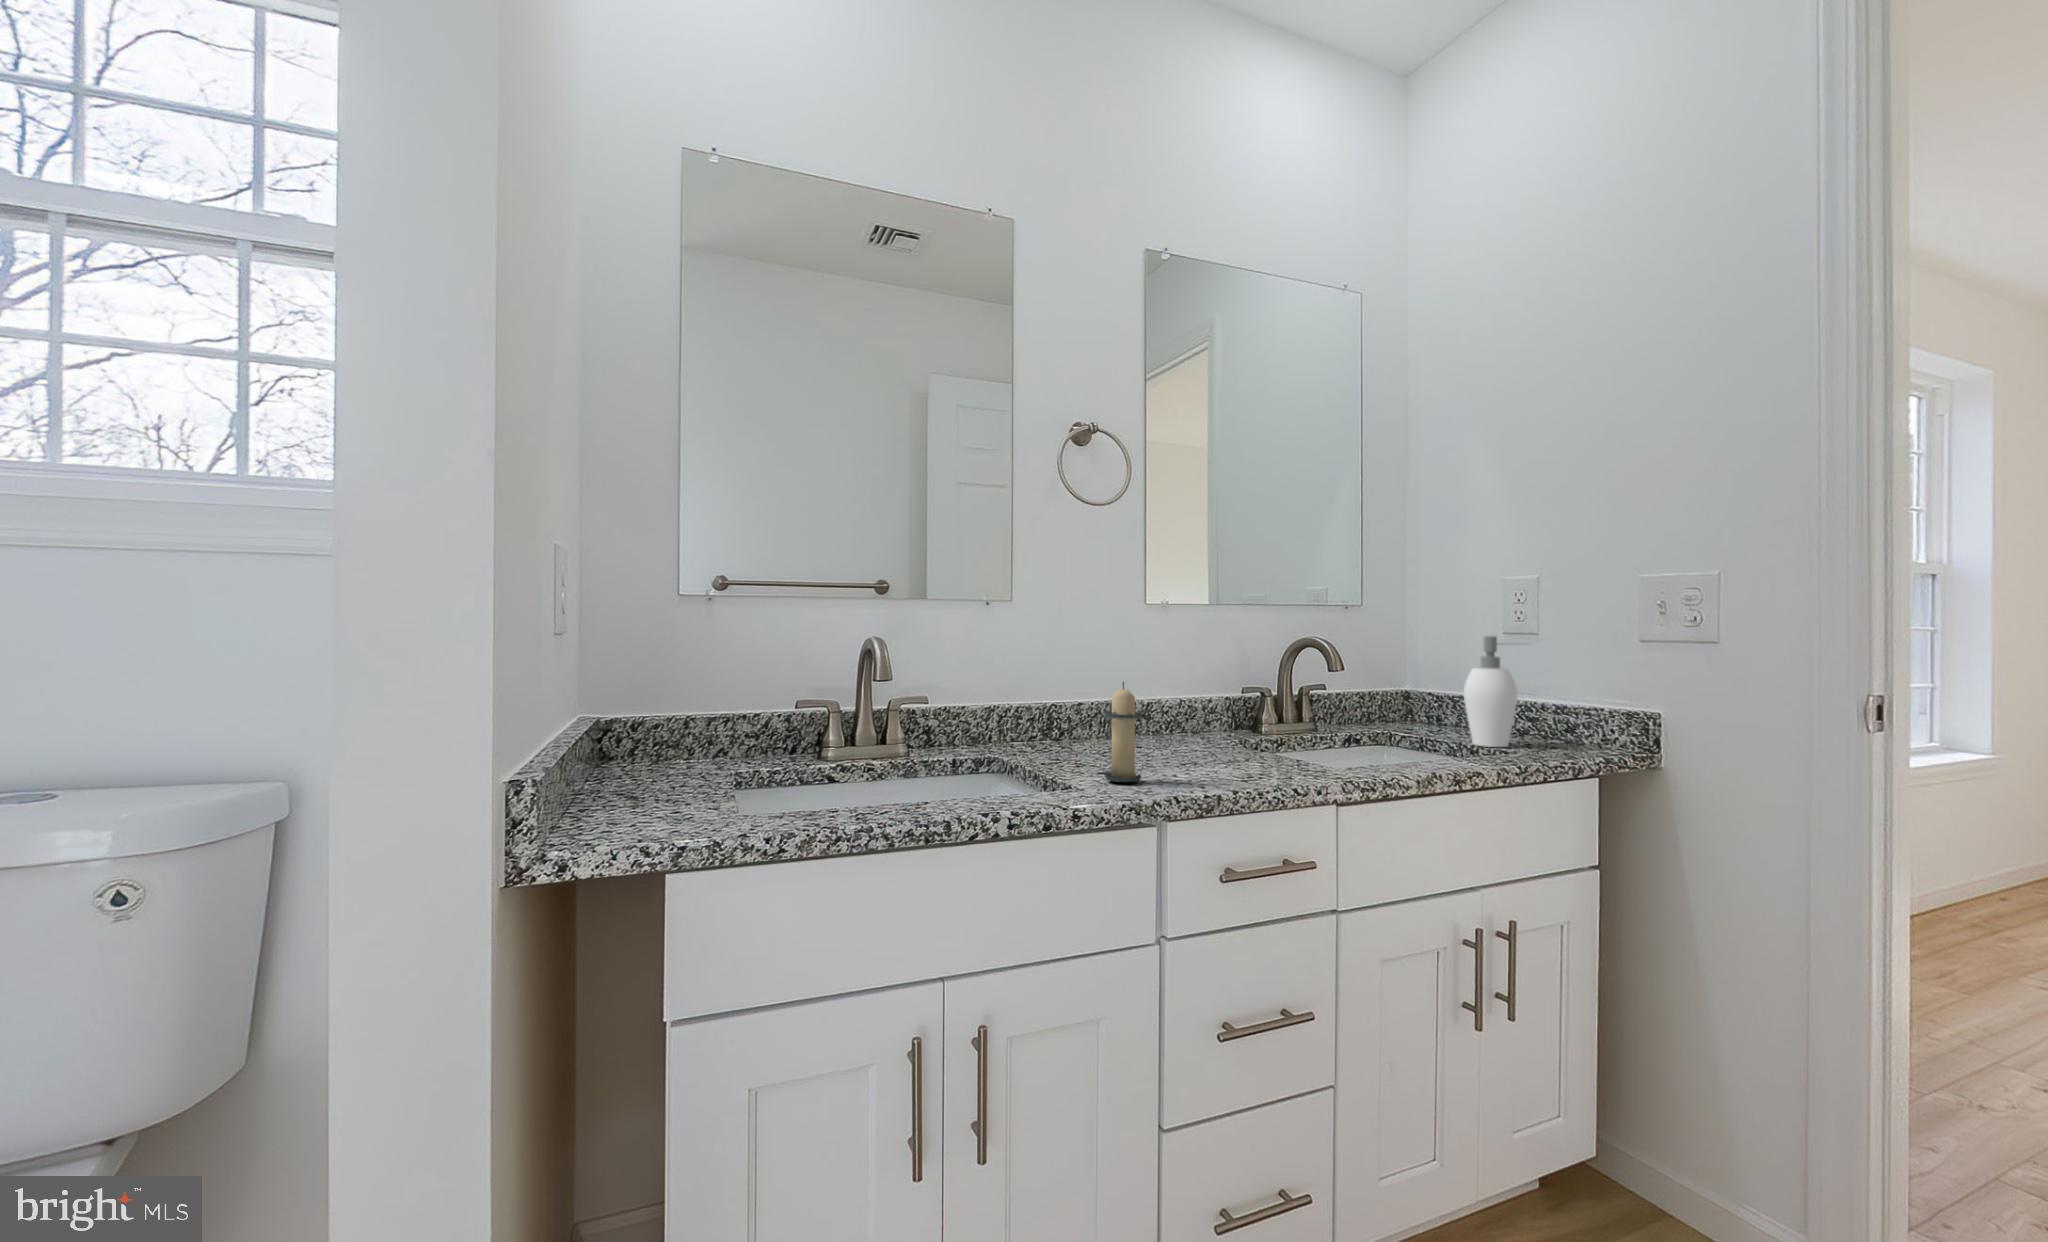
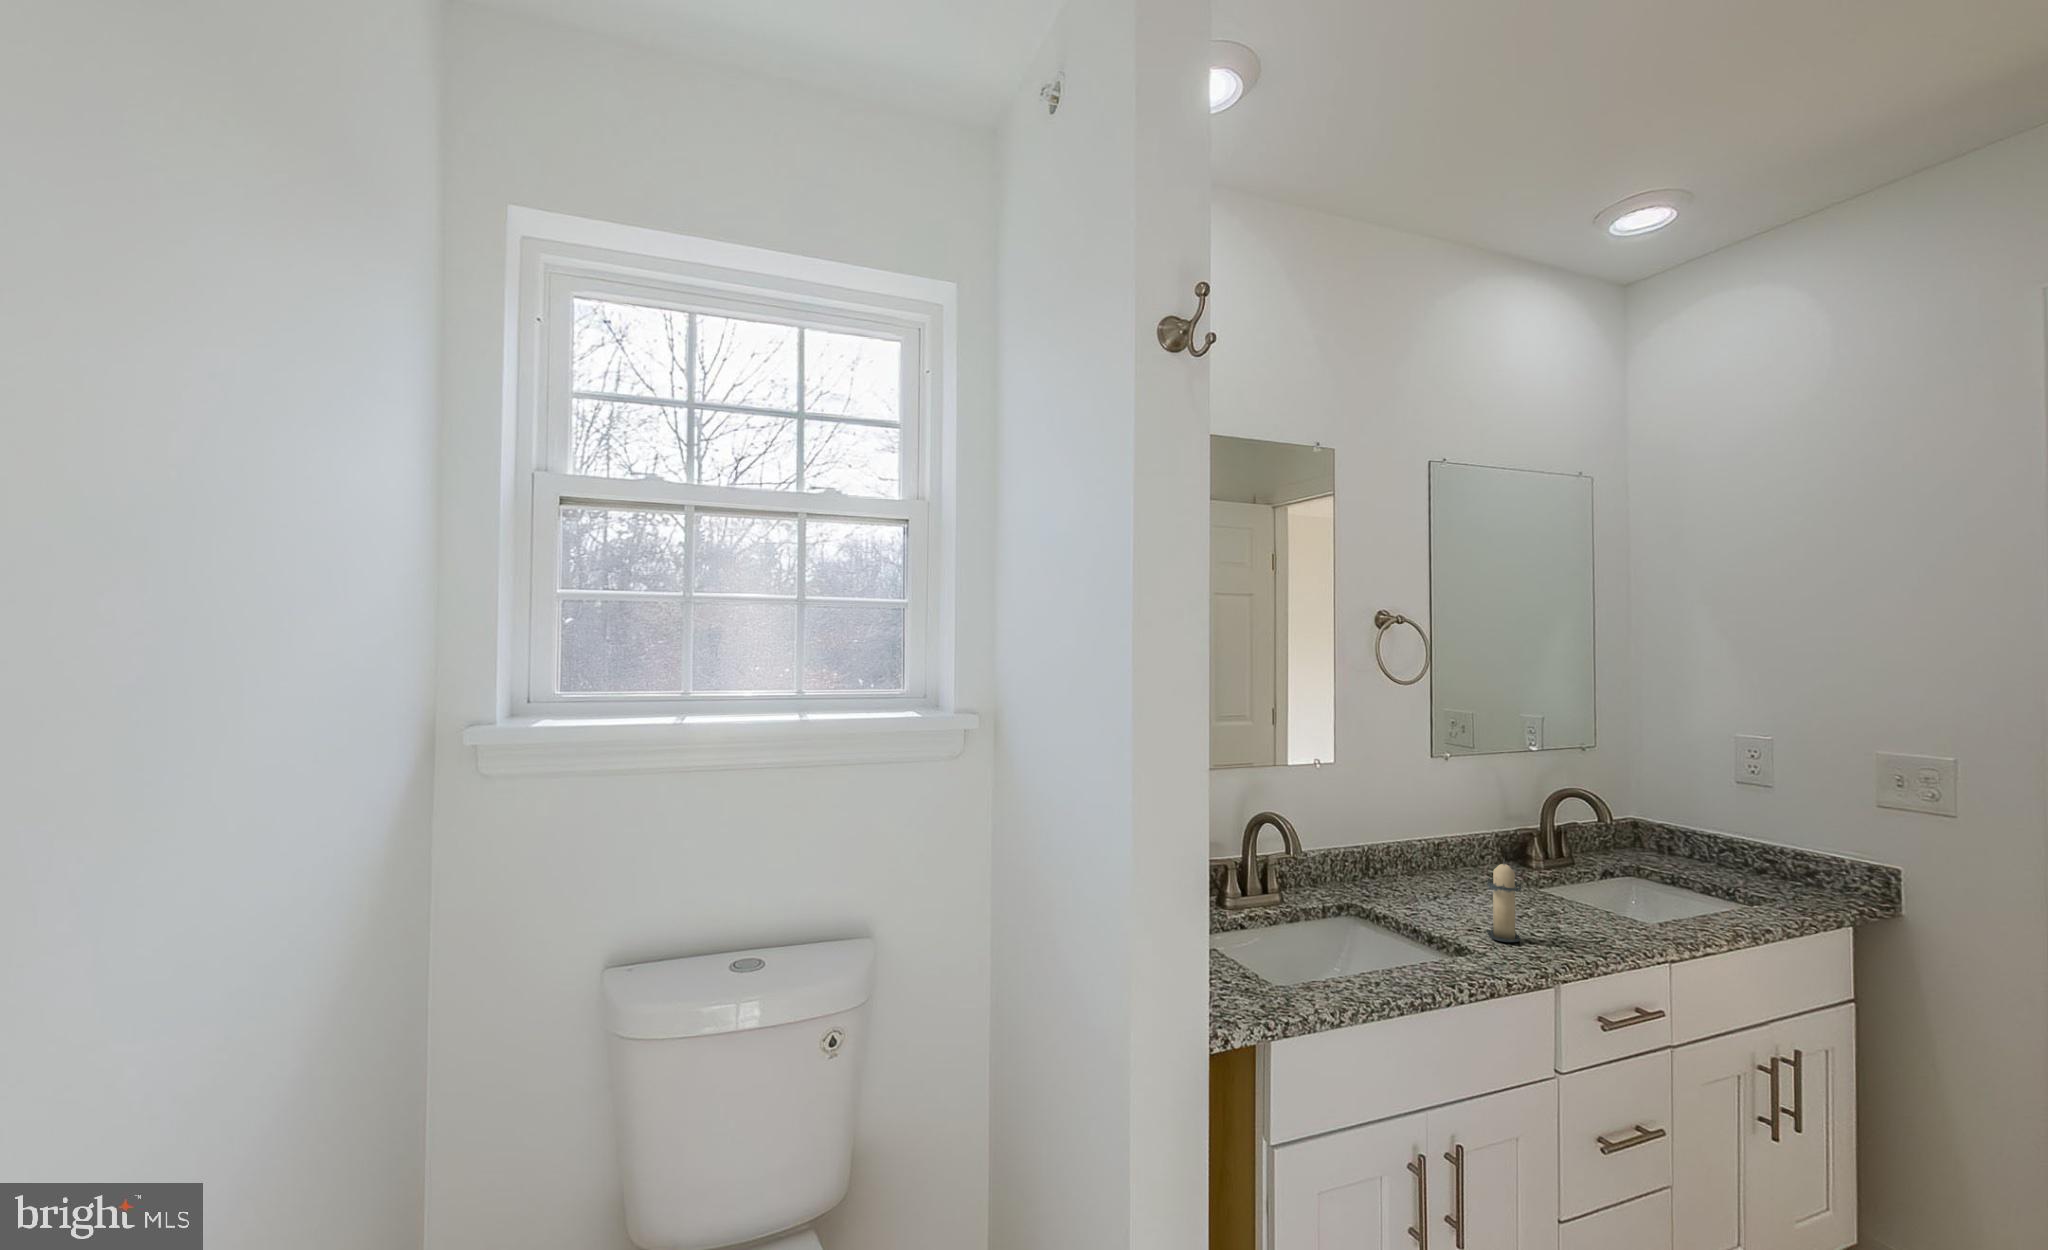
soap dispenser: present [1464,636,1518,747] -> none [1710,791,1778,888]

